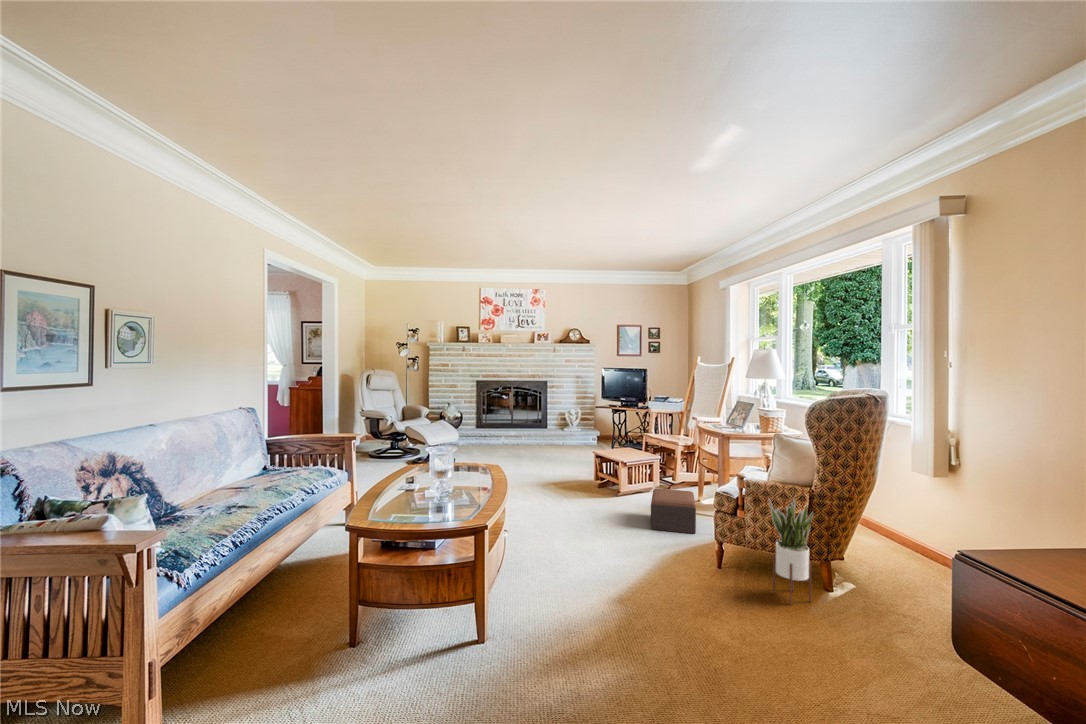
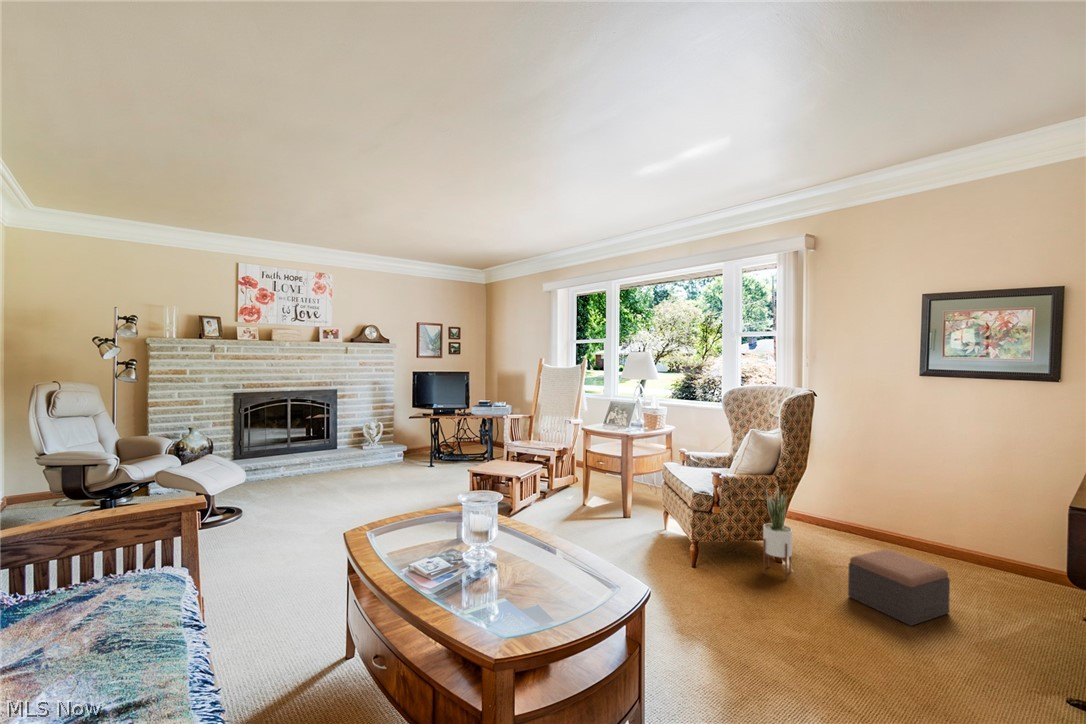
footstool: present [651,489,696,534] -> present [848,549,950,626]

